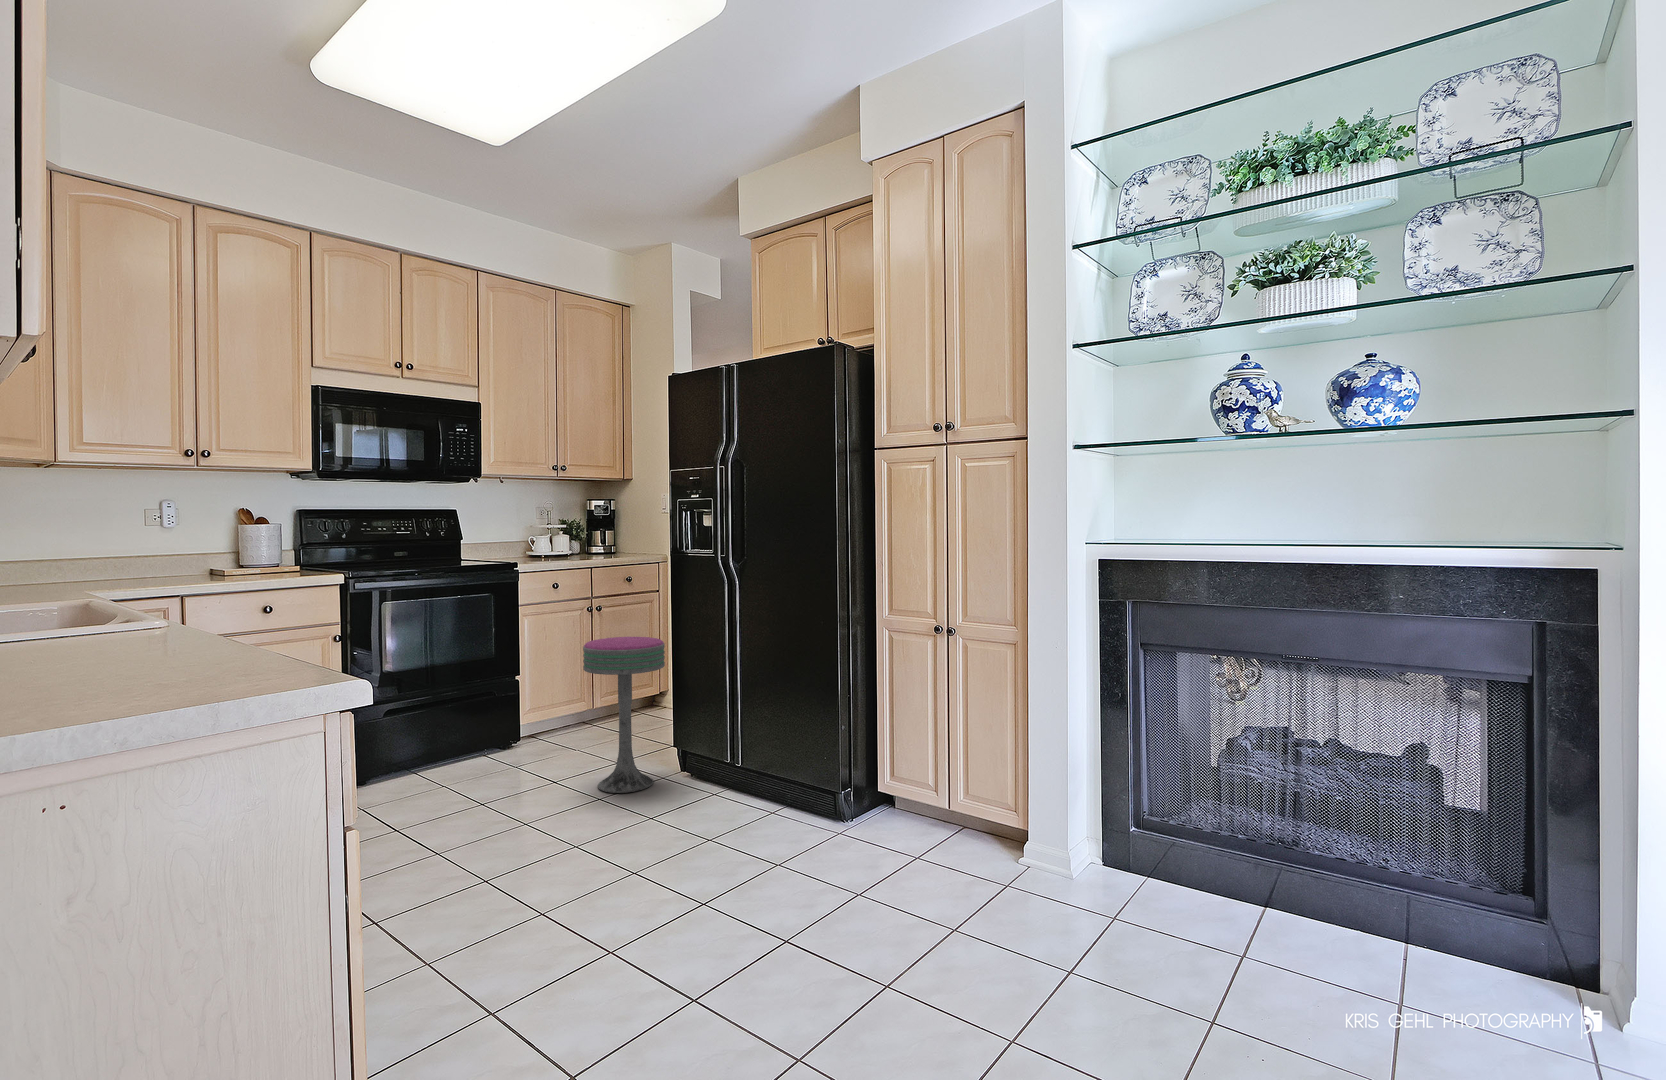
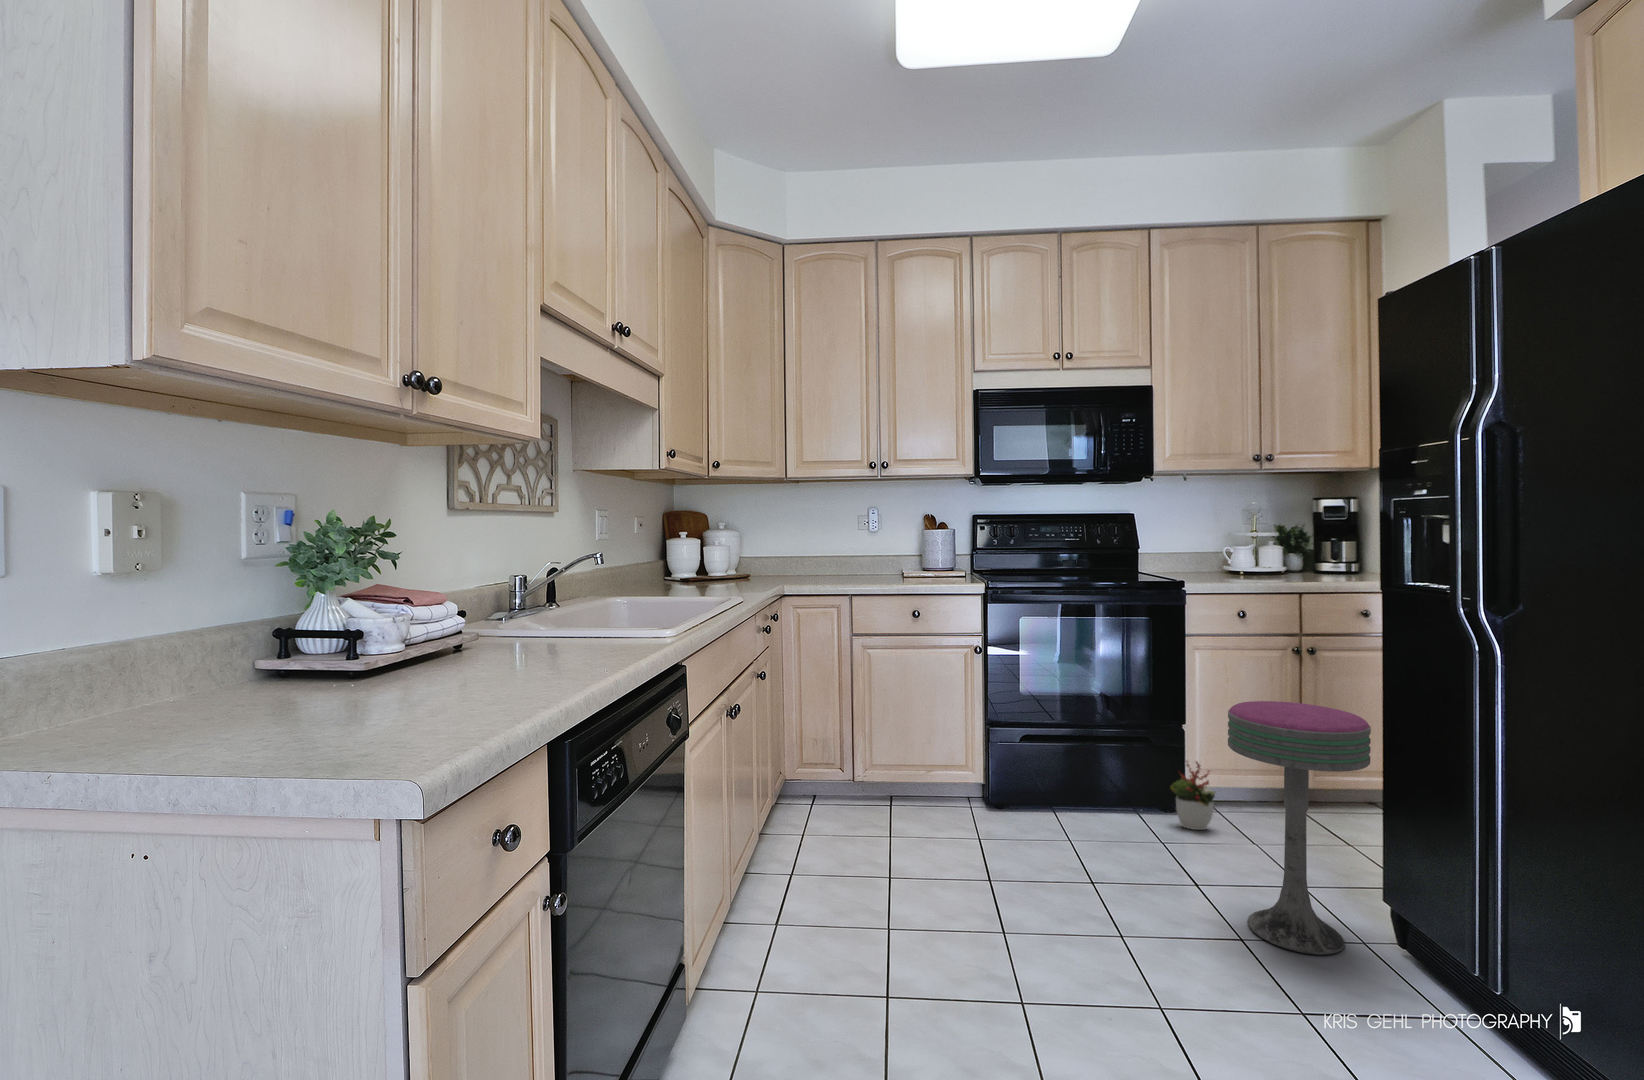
decorative plant: none [516,700,548,754] -> present [1170,762,1215,830]

